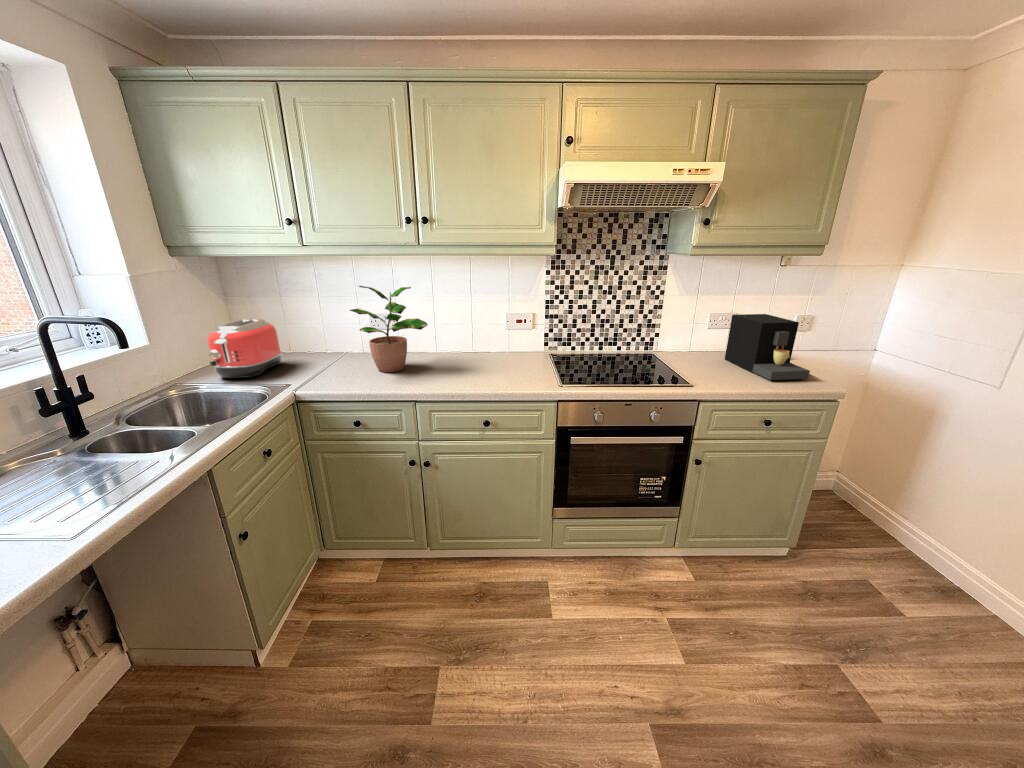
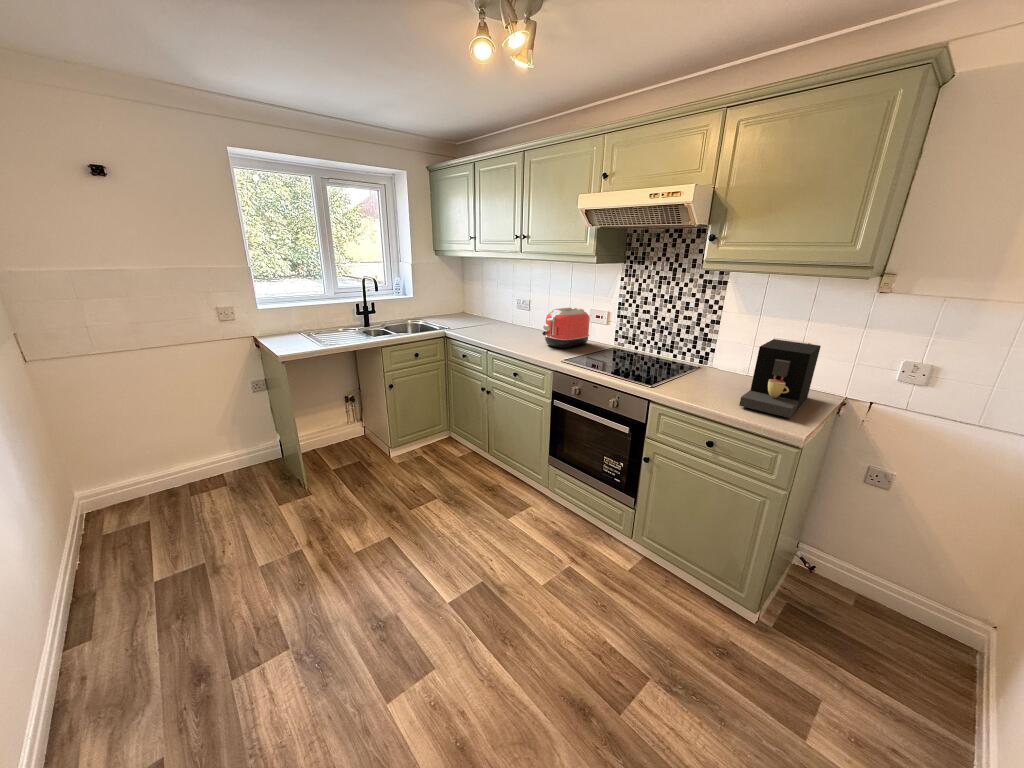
potted plant: present [350,286,427,372] -> none [482,277,527,334]
toaster: present [208,319,282,378] -> present [542,308,590,348]

